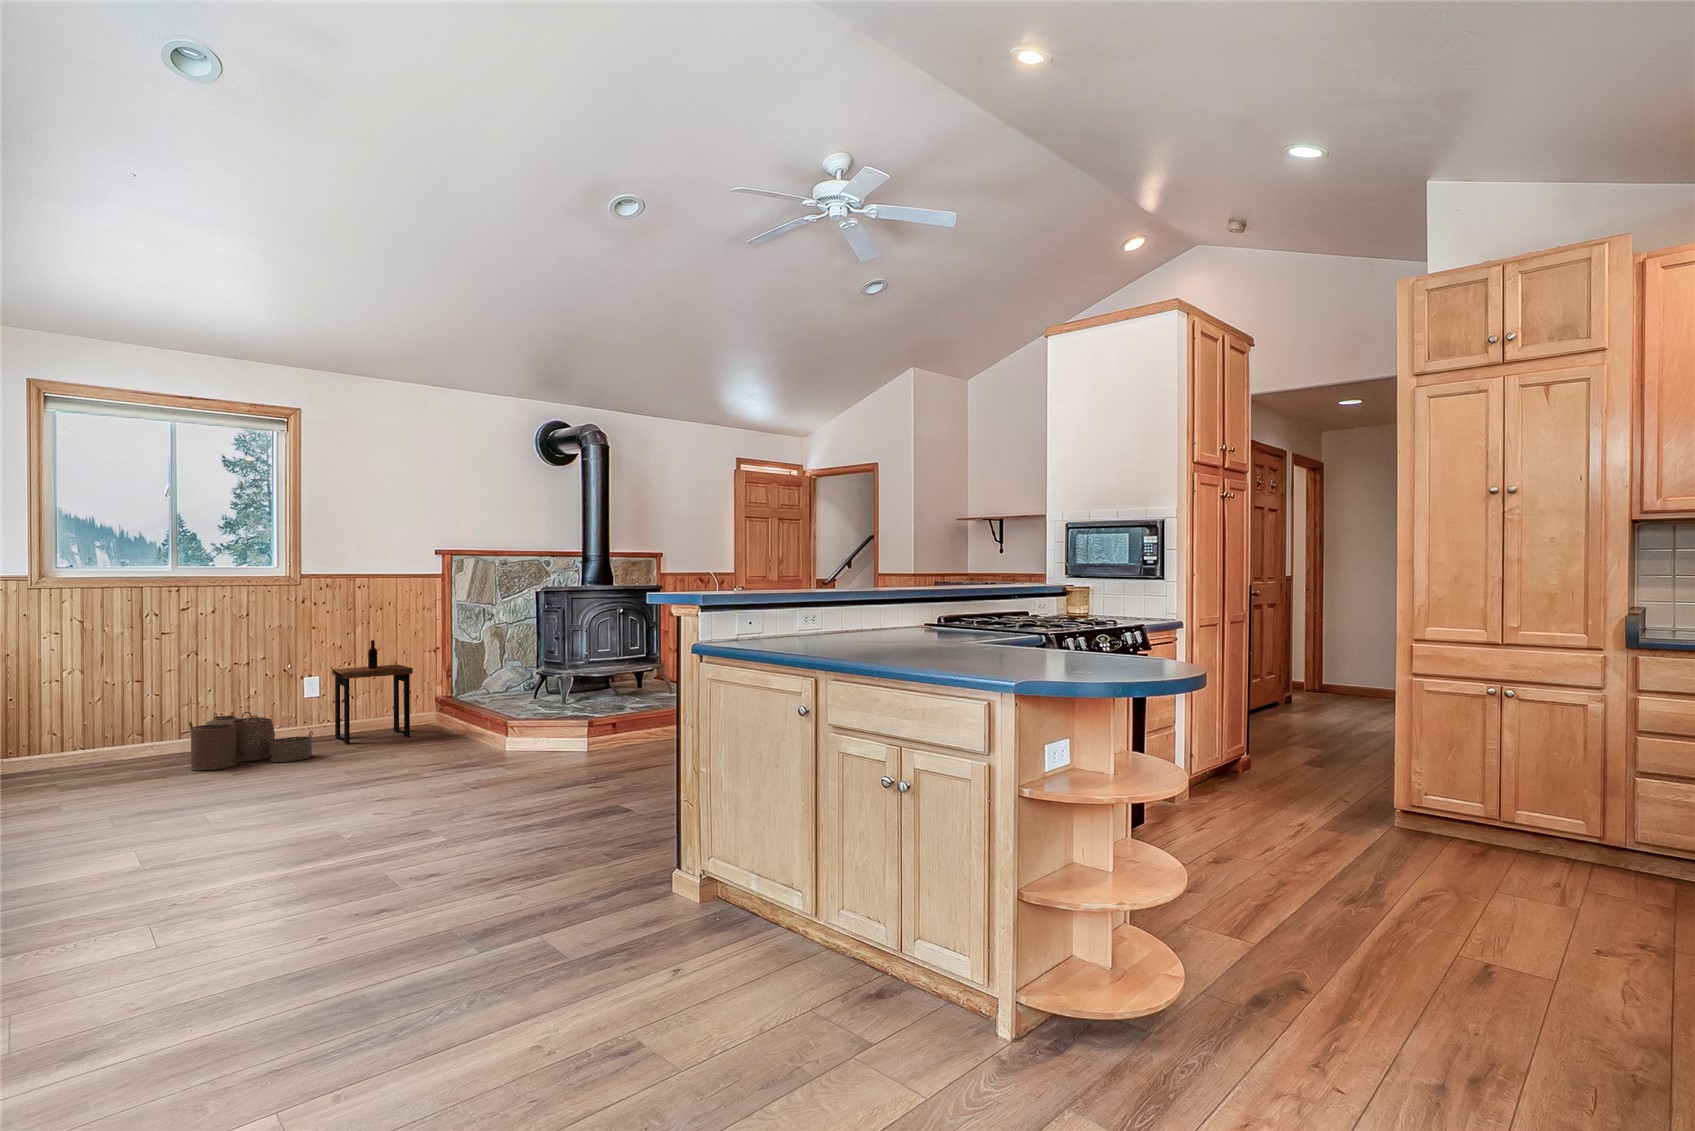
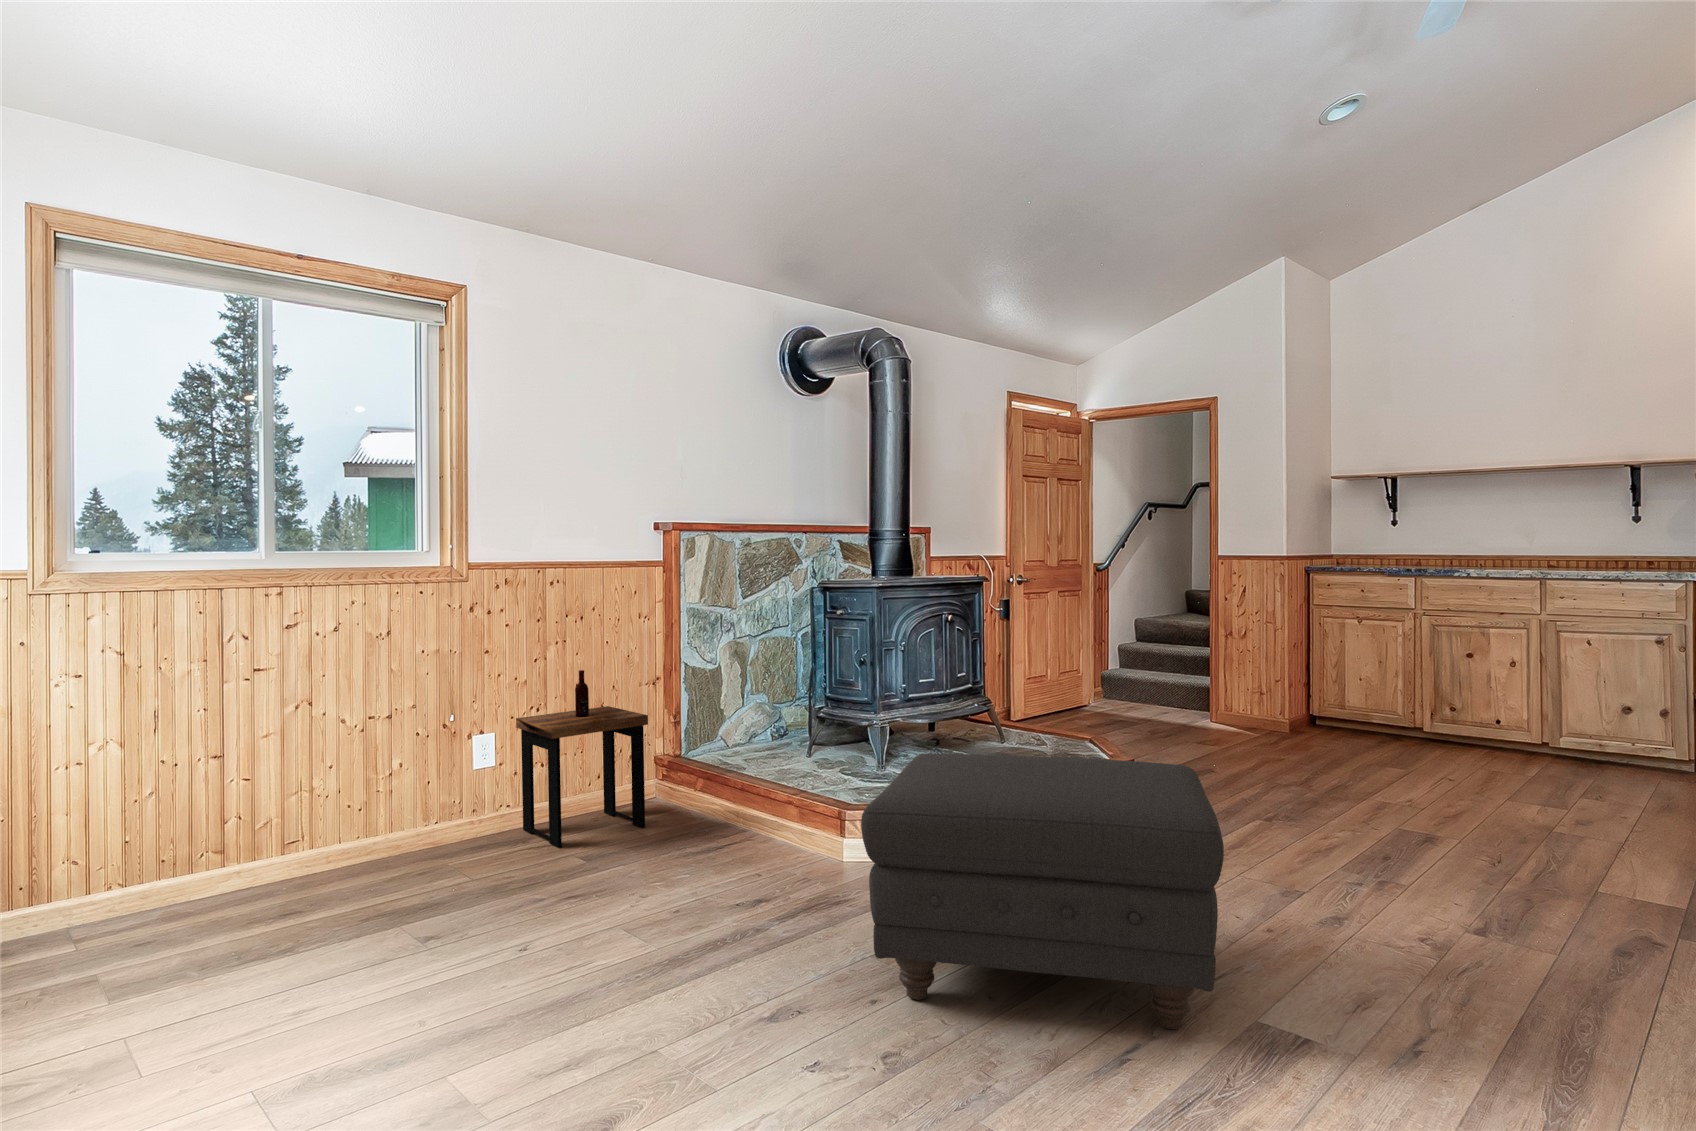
ottoman: none [428,678,636,799] -> present [861,754,1224,1029]
woven basket: present [189,712,313,770] -> none [323,803,528,928]

